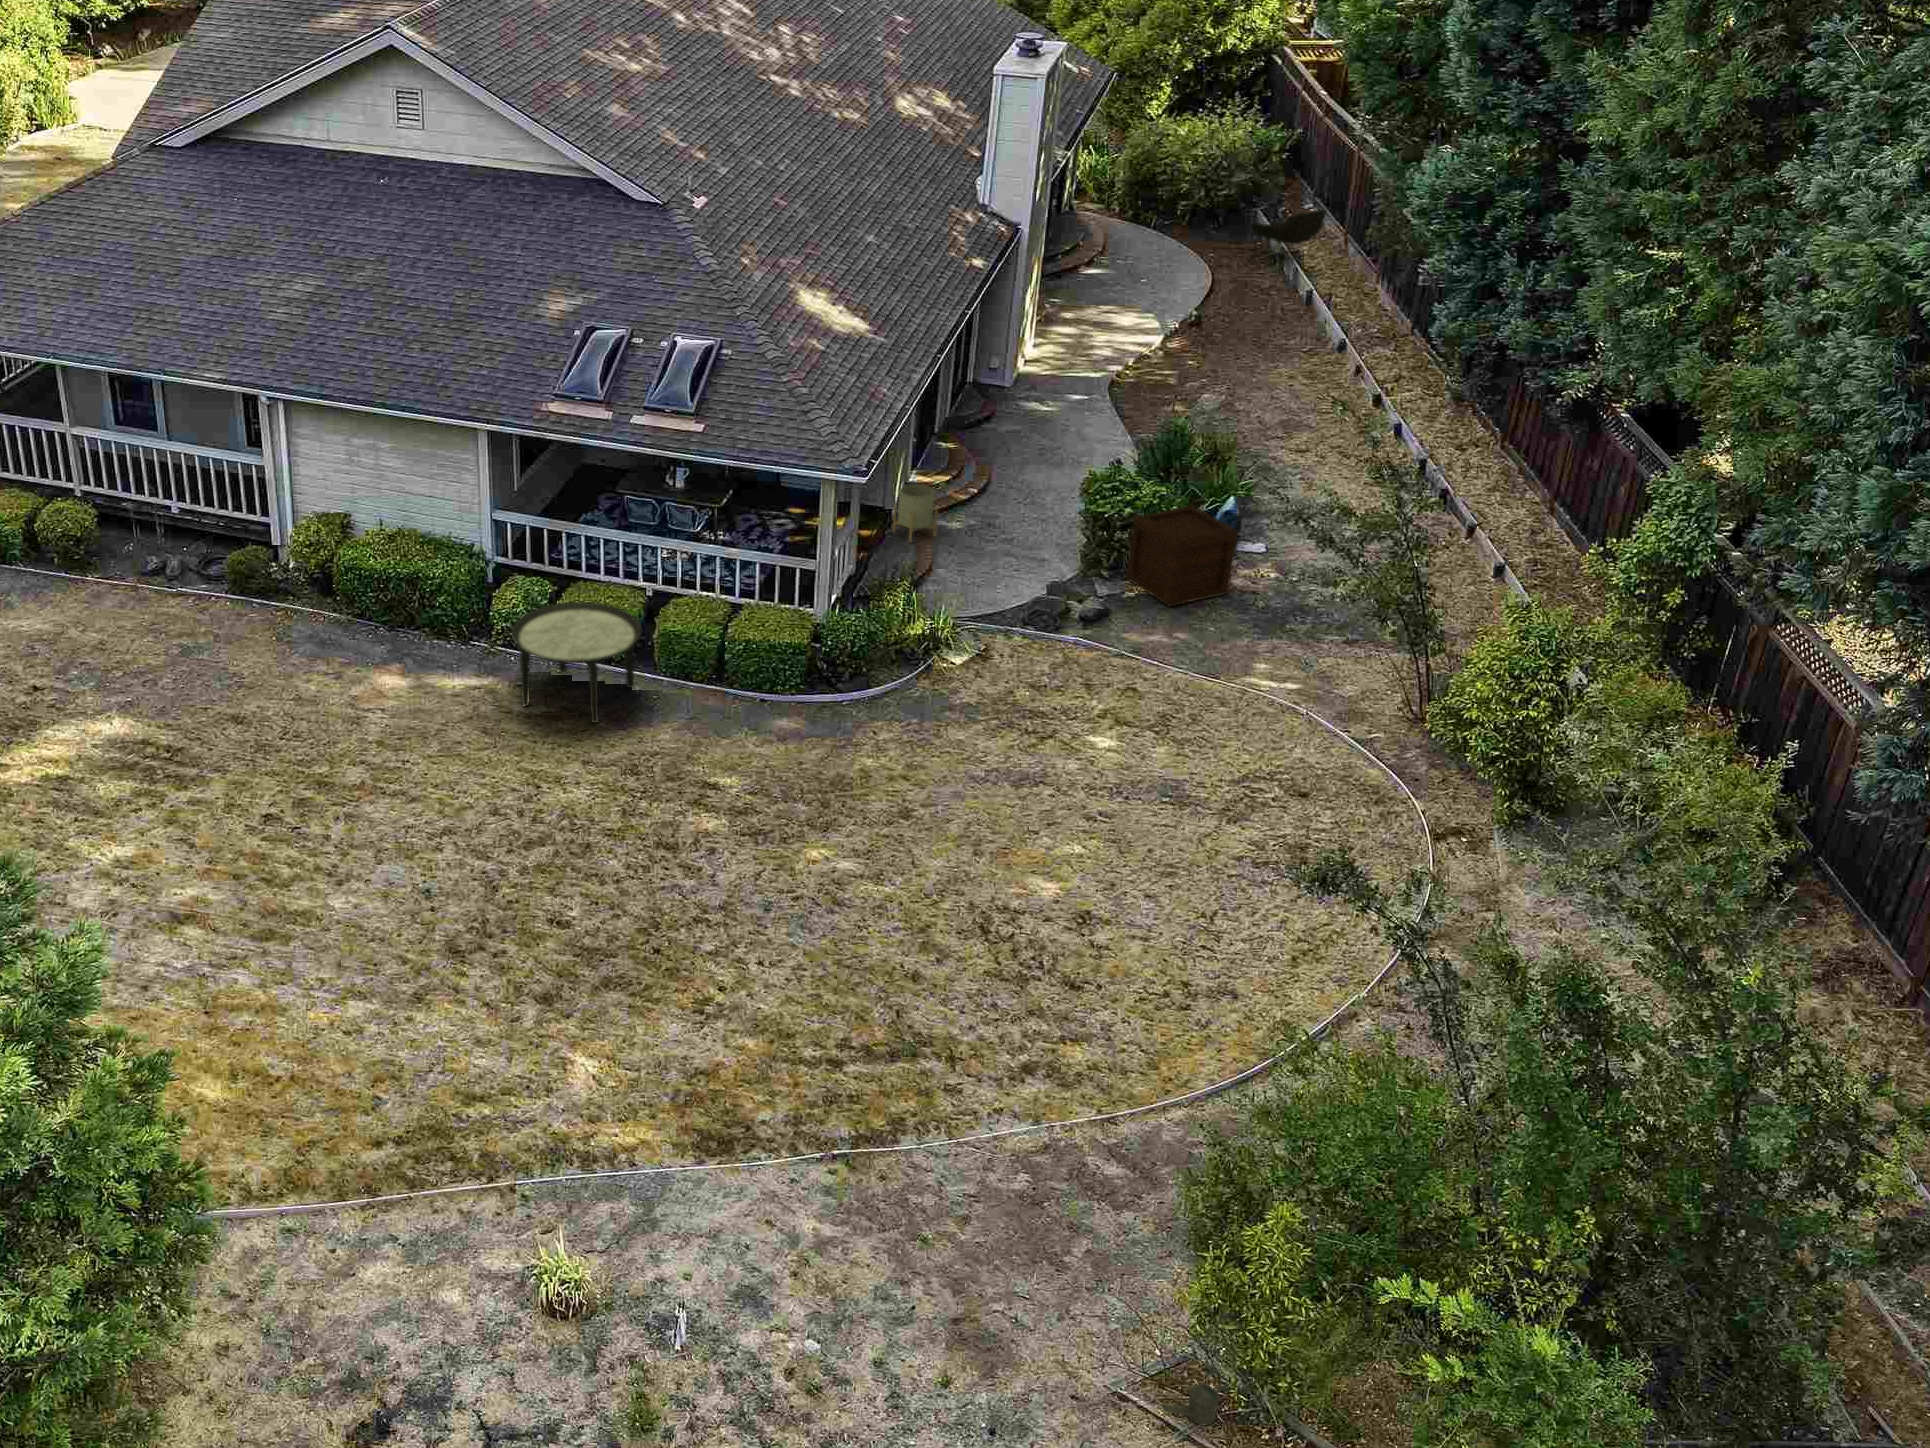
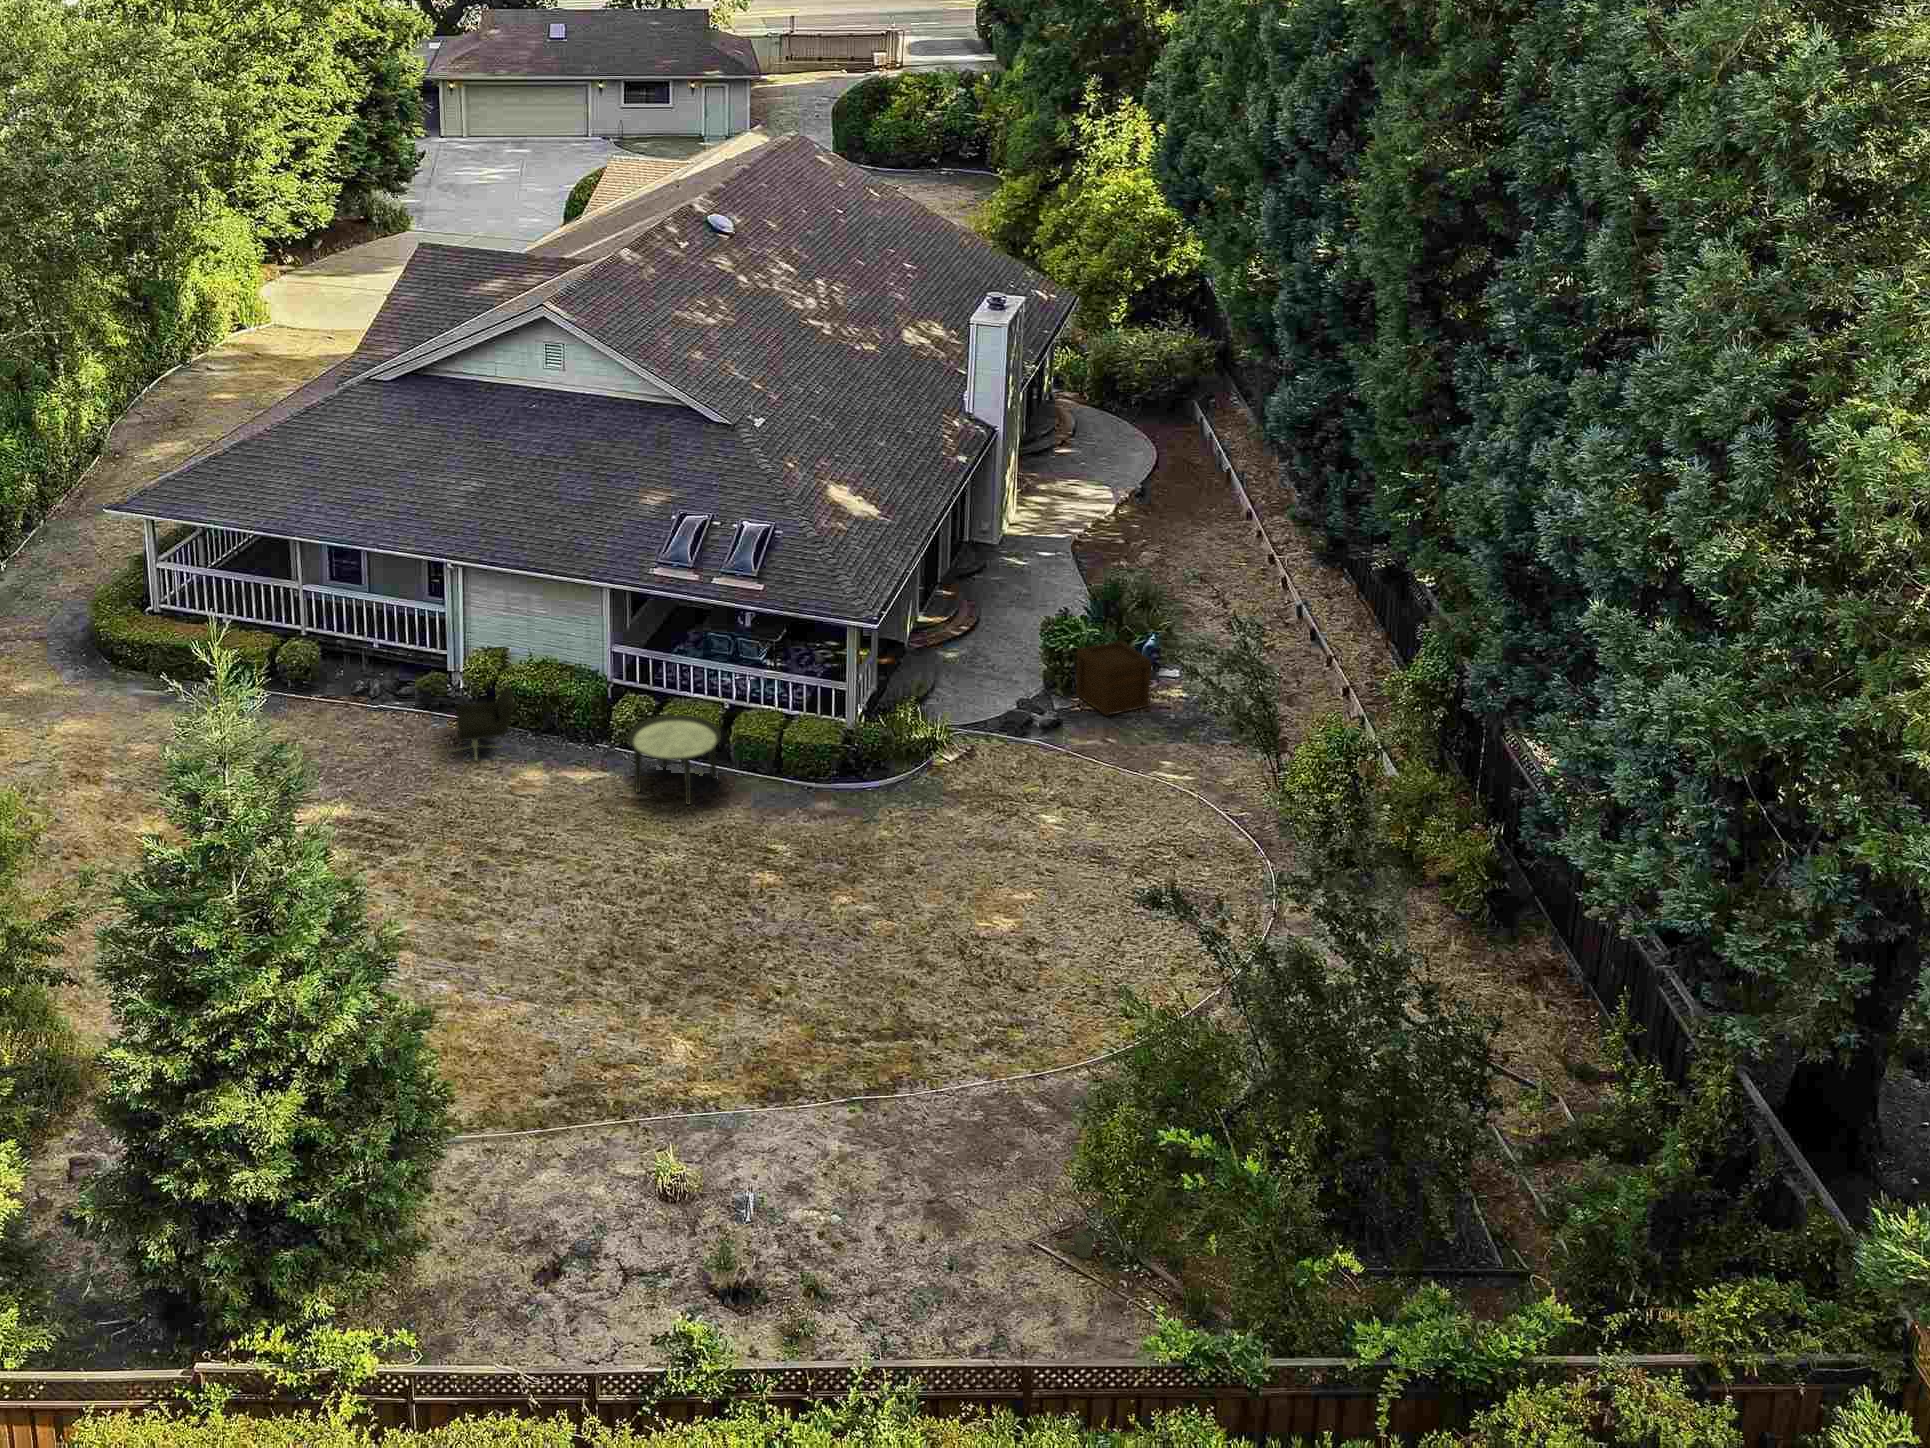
lounge chair: present [1251,209,1326,258] -> present [456,688,514,760]
planter: present [893,484,938,542] -> none [906,624,938,668]

